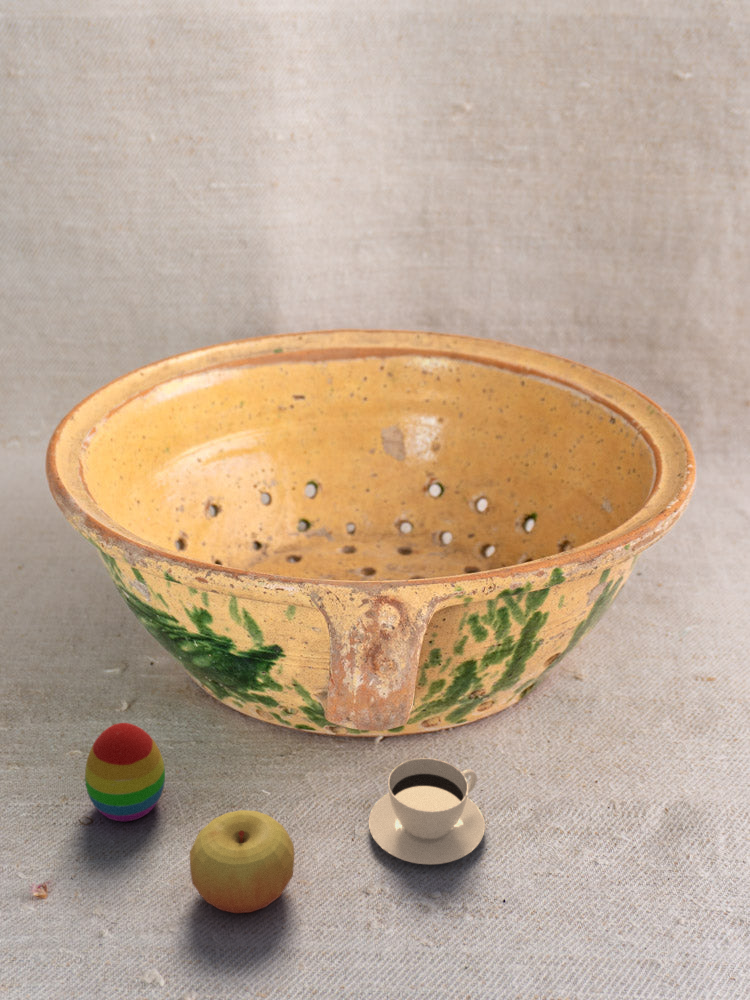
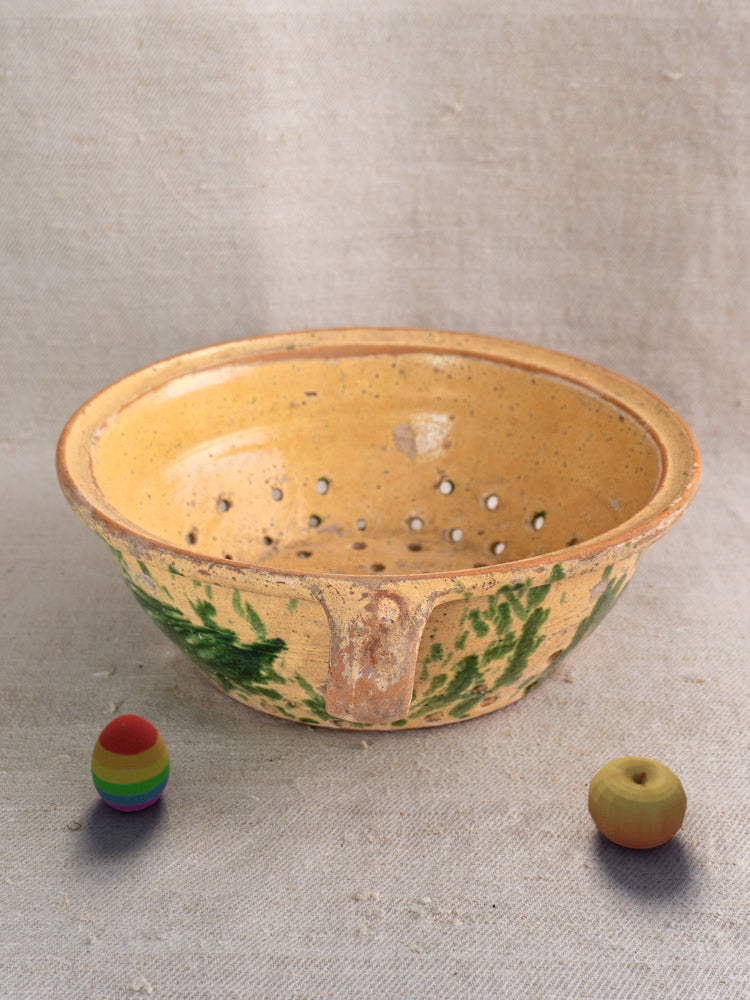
teacup: present [369,758,485,864] -> none [371,753,486,858]
apple: present [190,810,295,913] -> present [588,756,687,849]

